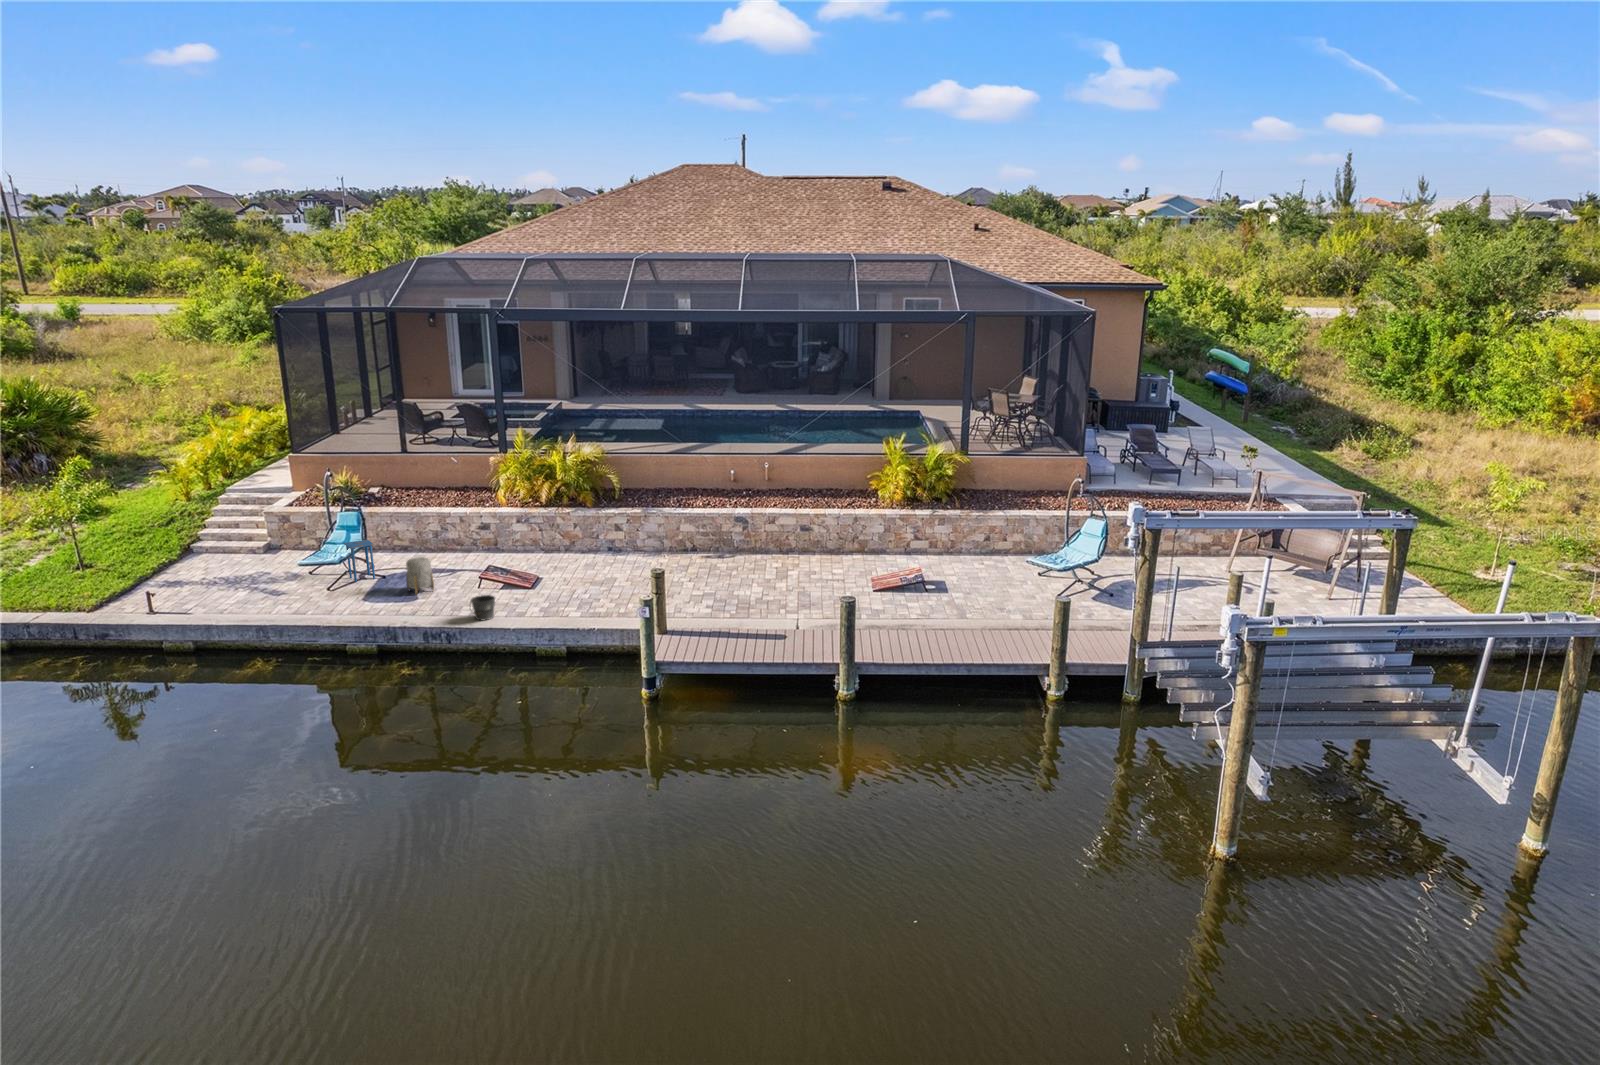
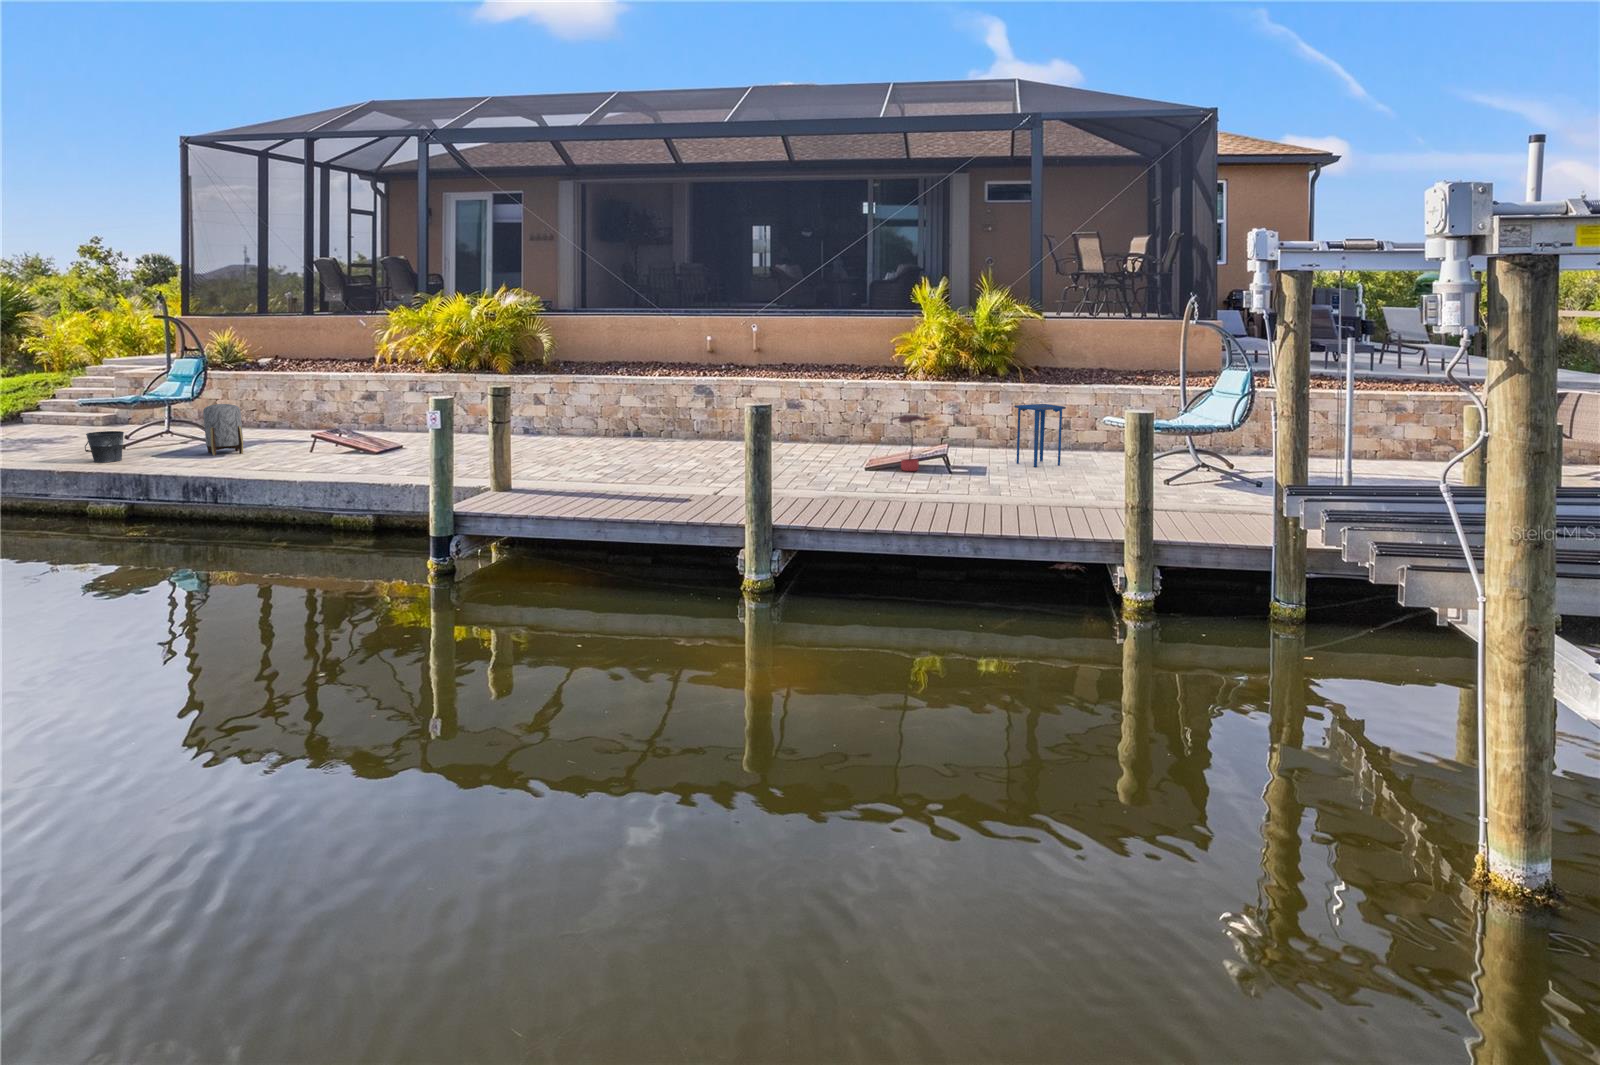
side table: present [344,540,375,582] -> present [1014,404,1066,467]
potted plant: none [886,556,913,592] -> present [891,415,931,471]
bucket: present [471,595,495,620] -> present [85,431,124,462]

